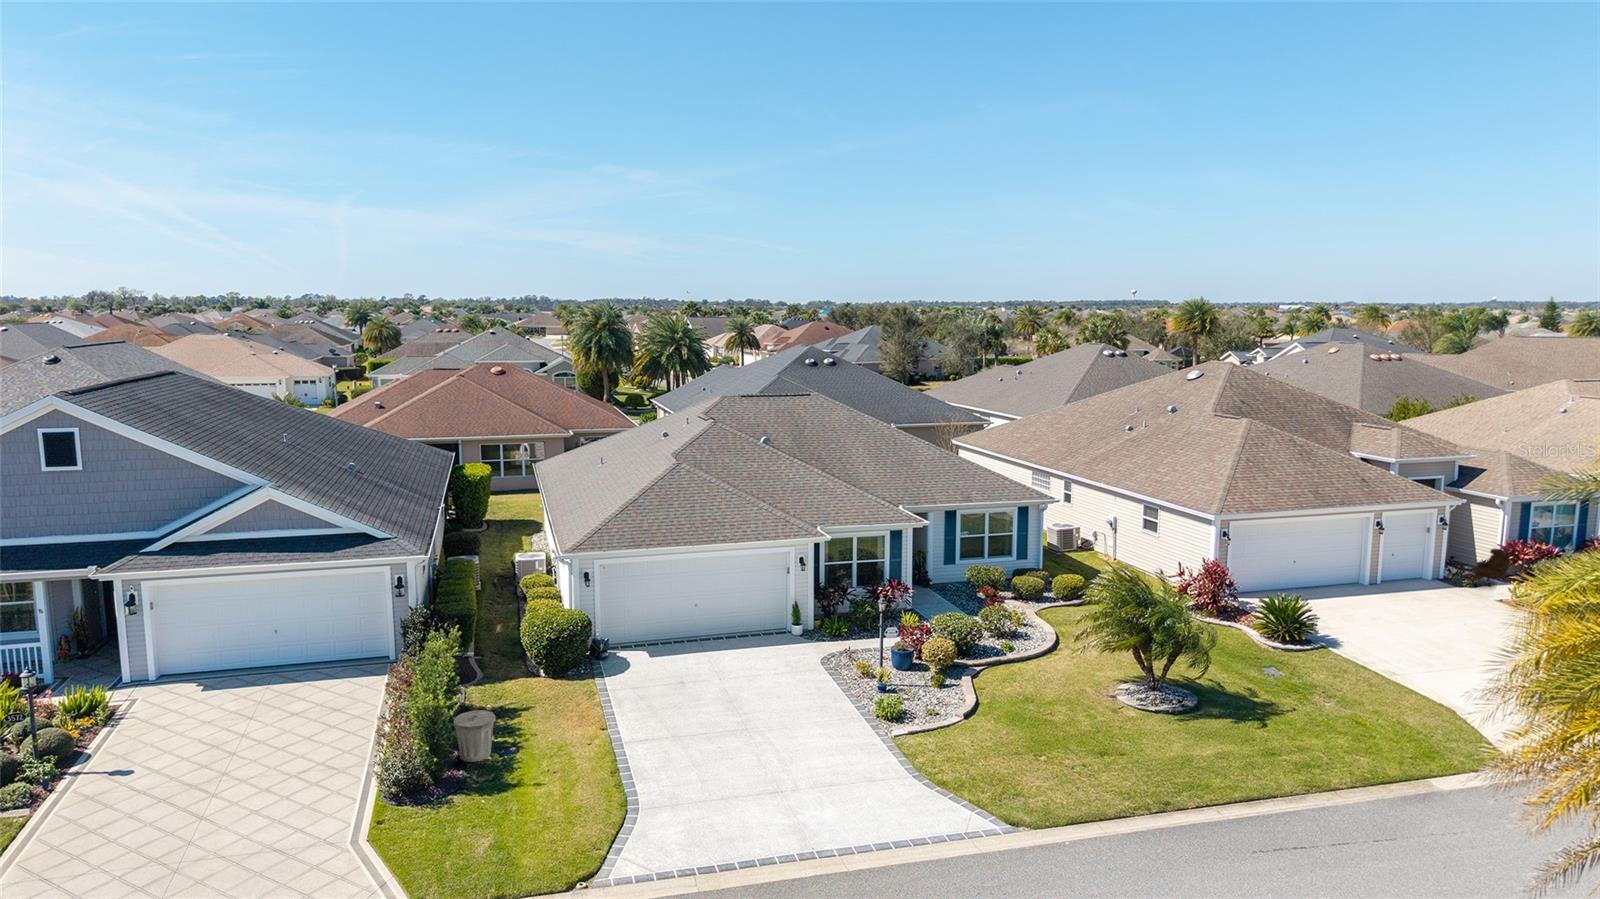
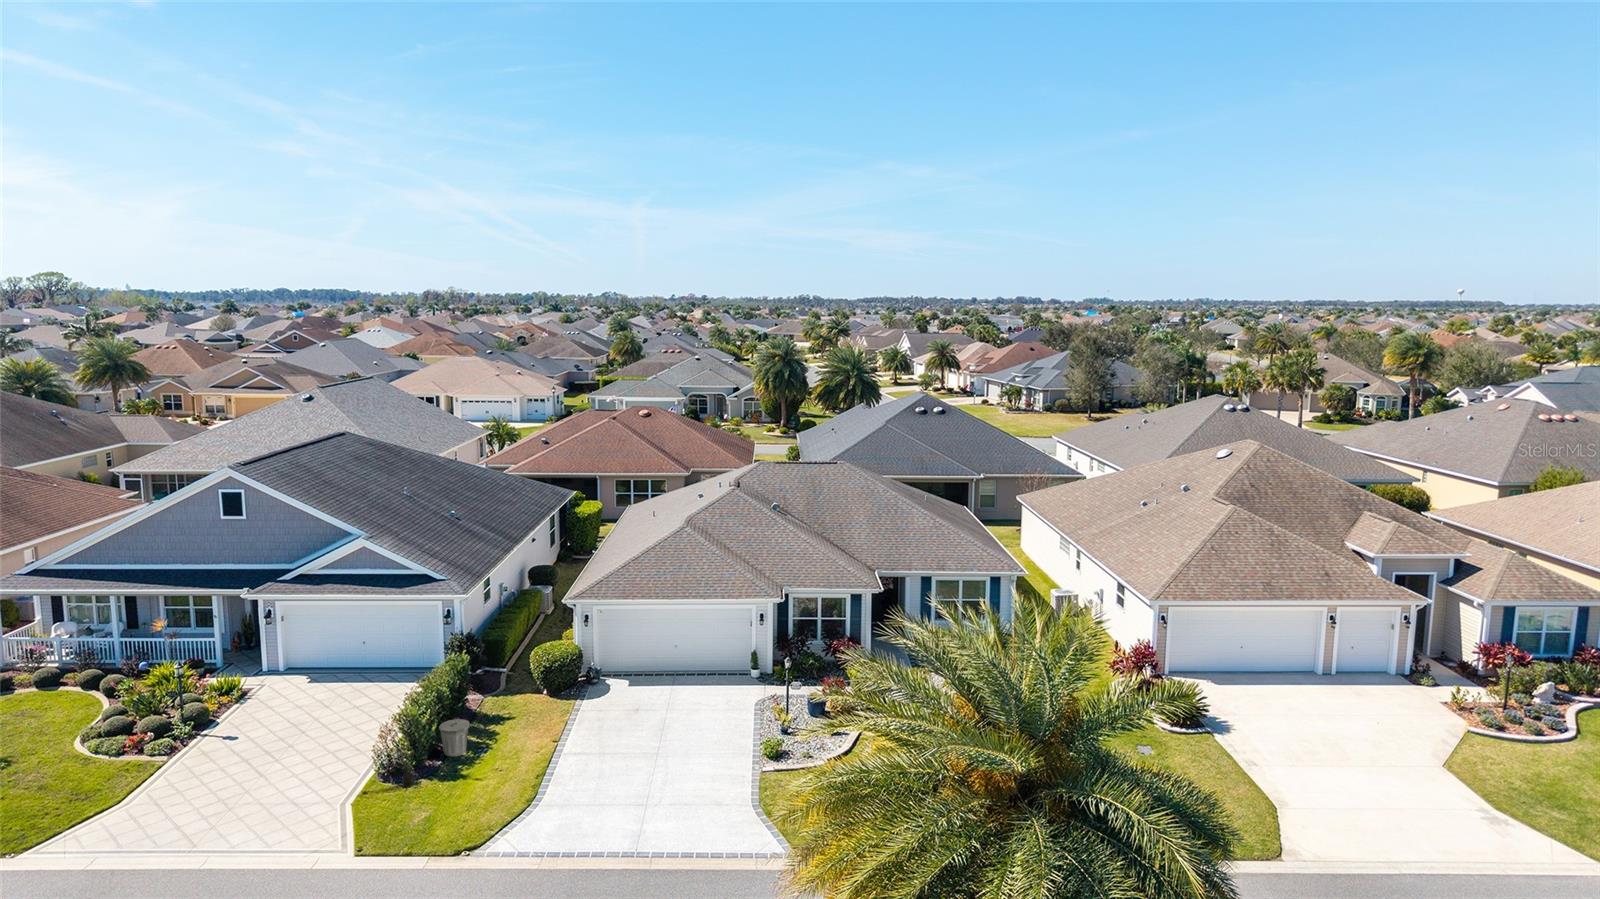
lounge chair: present [1462,549,1510,586] -> none [1433,649,1484,688]
potted plant: none [421,762,447,808] -> present [403,764,414,787]

